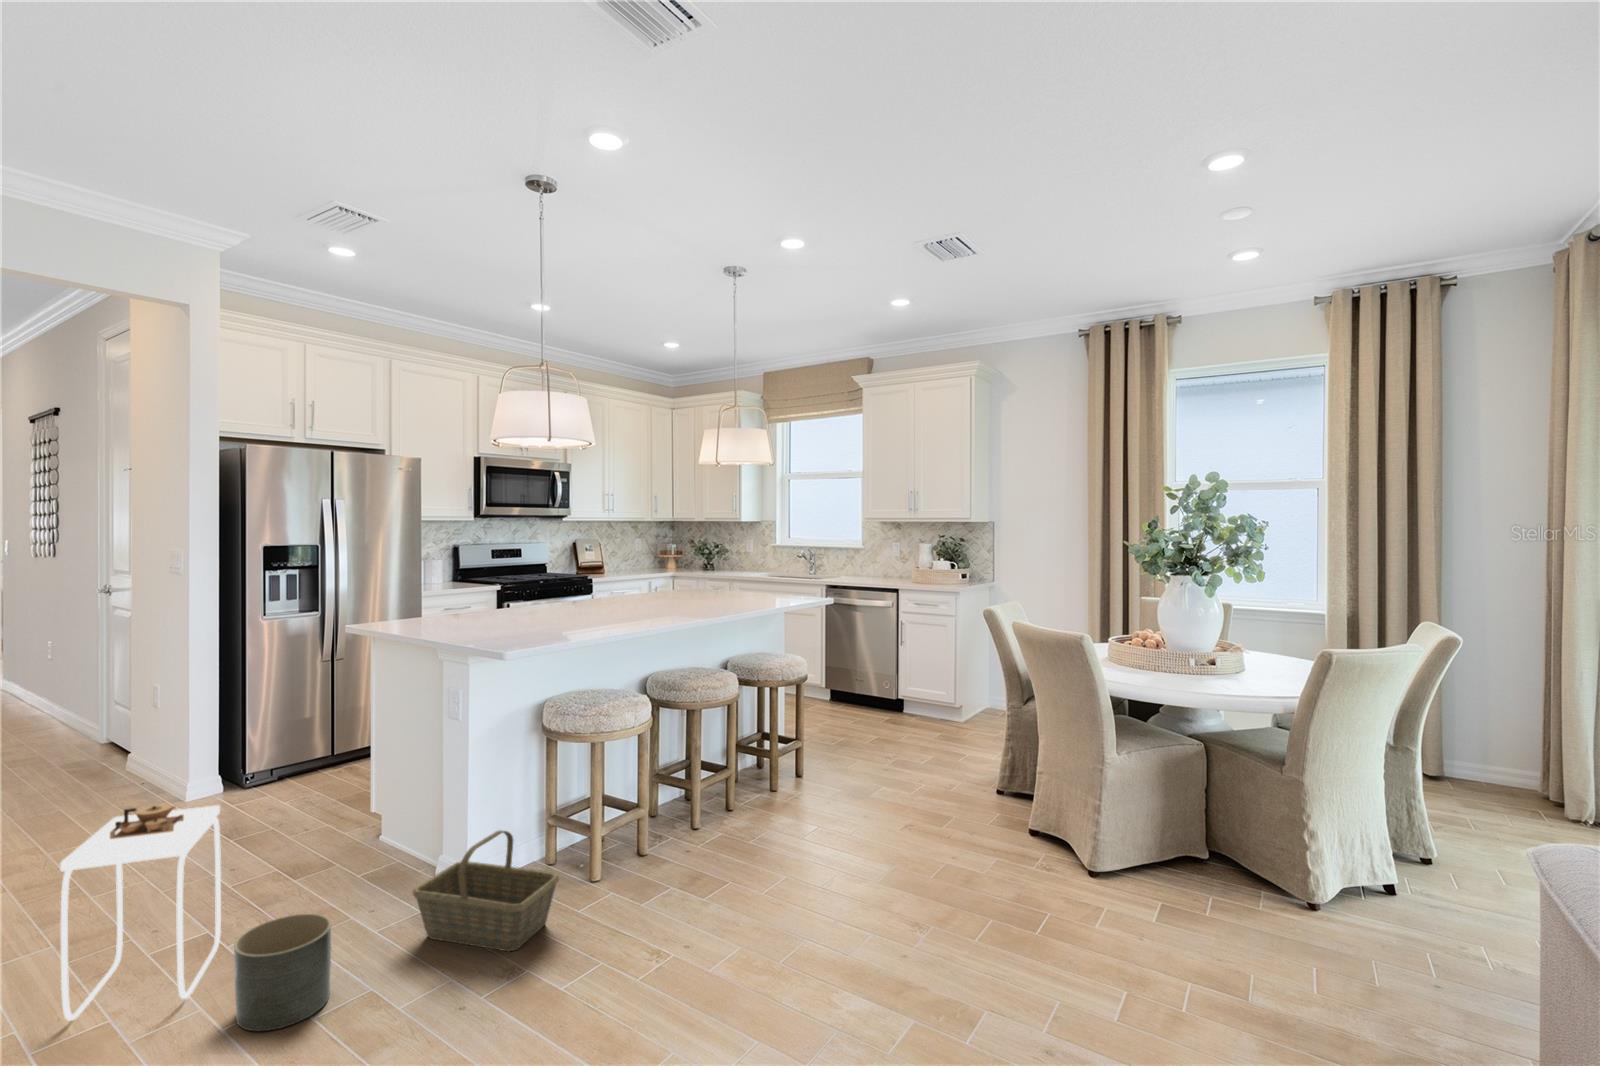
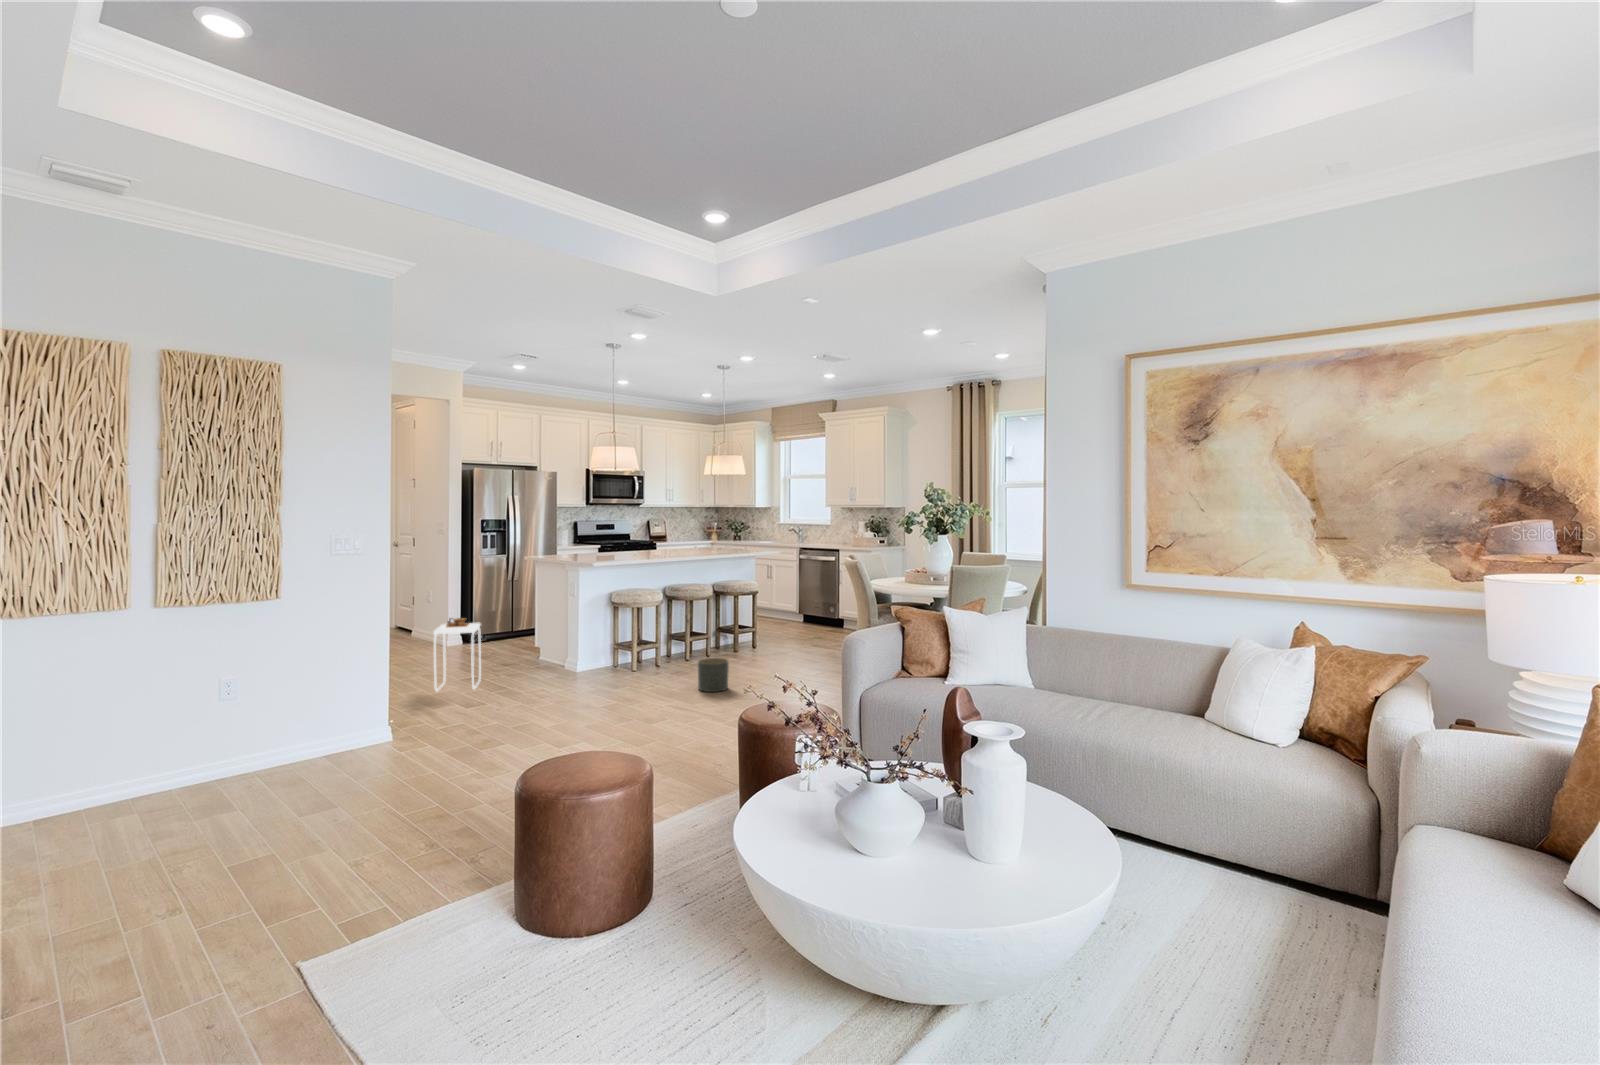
basket: present [413,830,559,951] -> none [556,640,617,686]
planter: present [234,914,331,1031] -> present [698,658,729,692]

